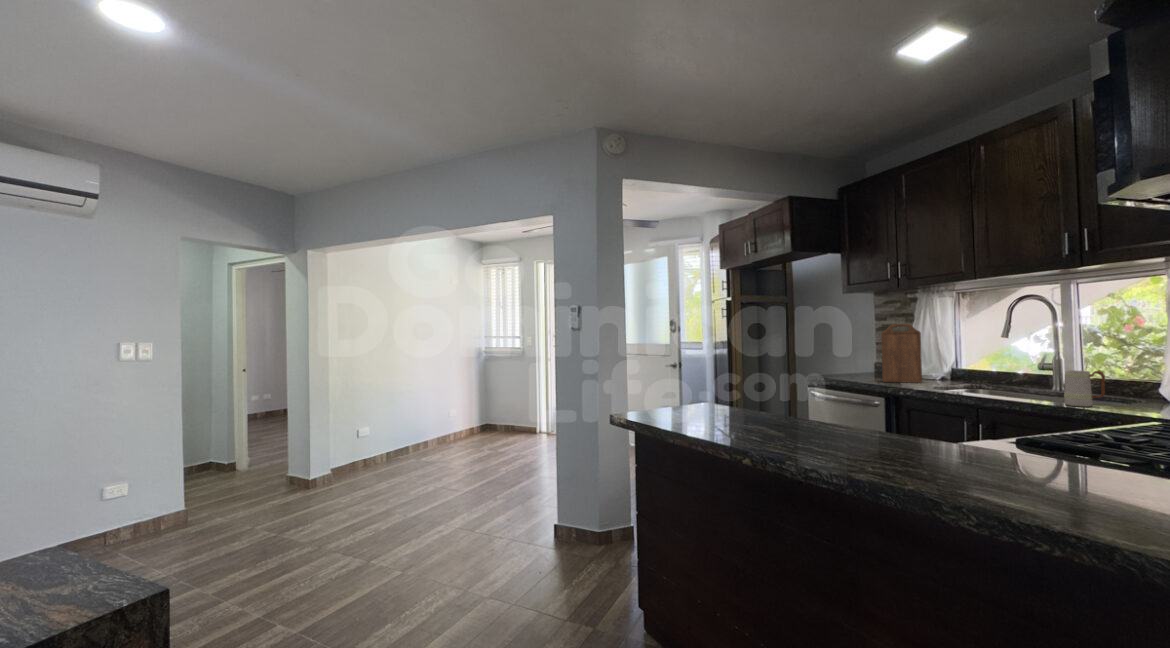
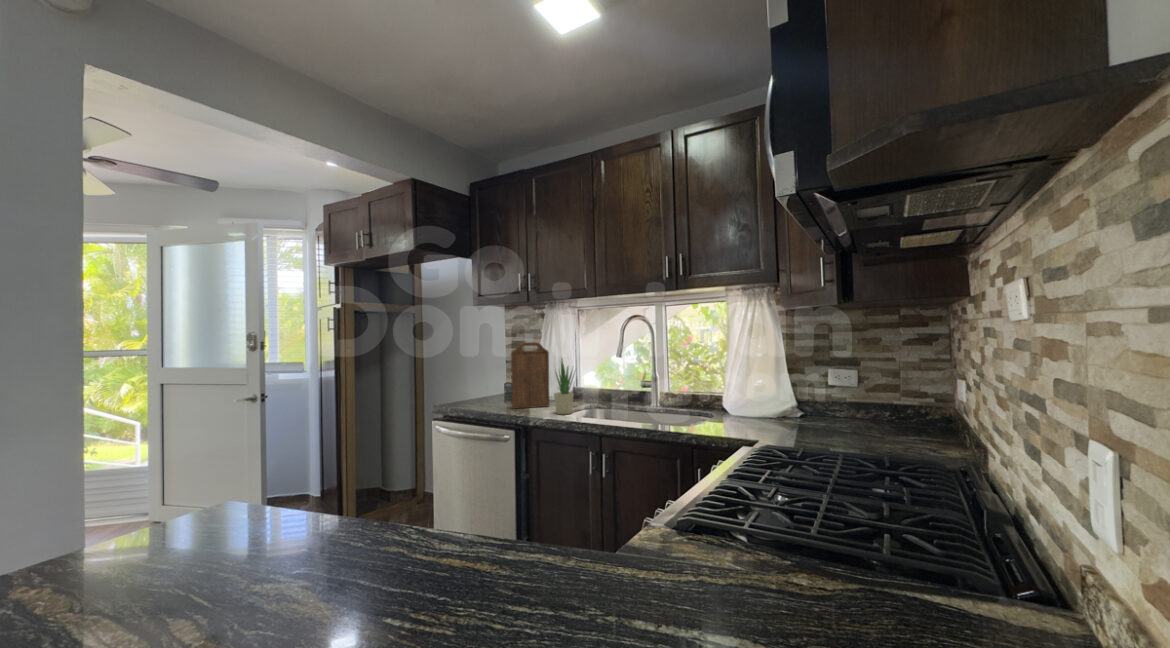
potted plant: none [925,336,951,388] -> present [554,361,575,414]
mug: present [1064,370,1105,407] -> none [676,393,707,431]

